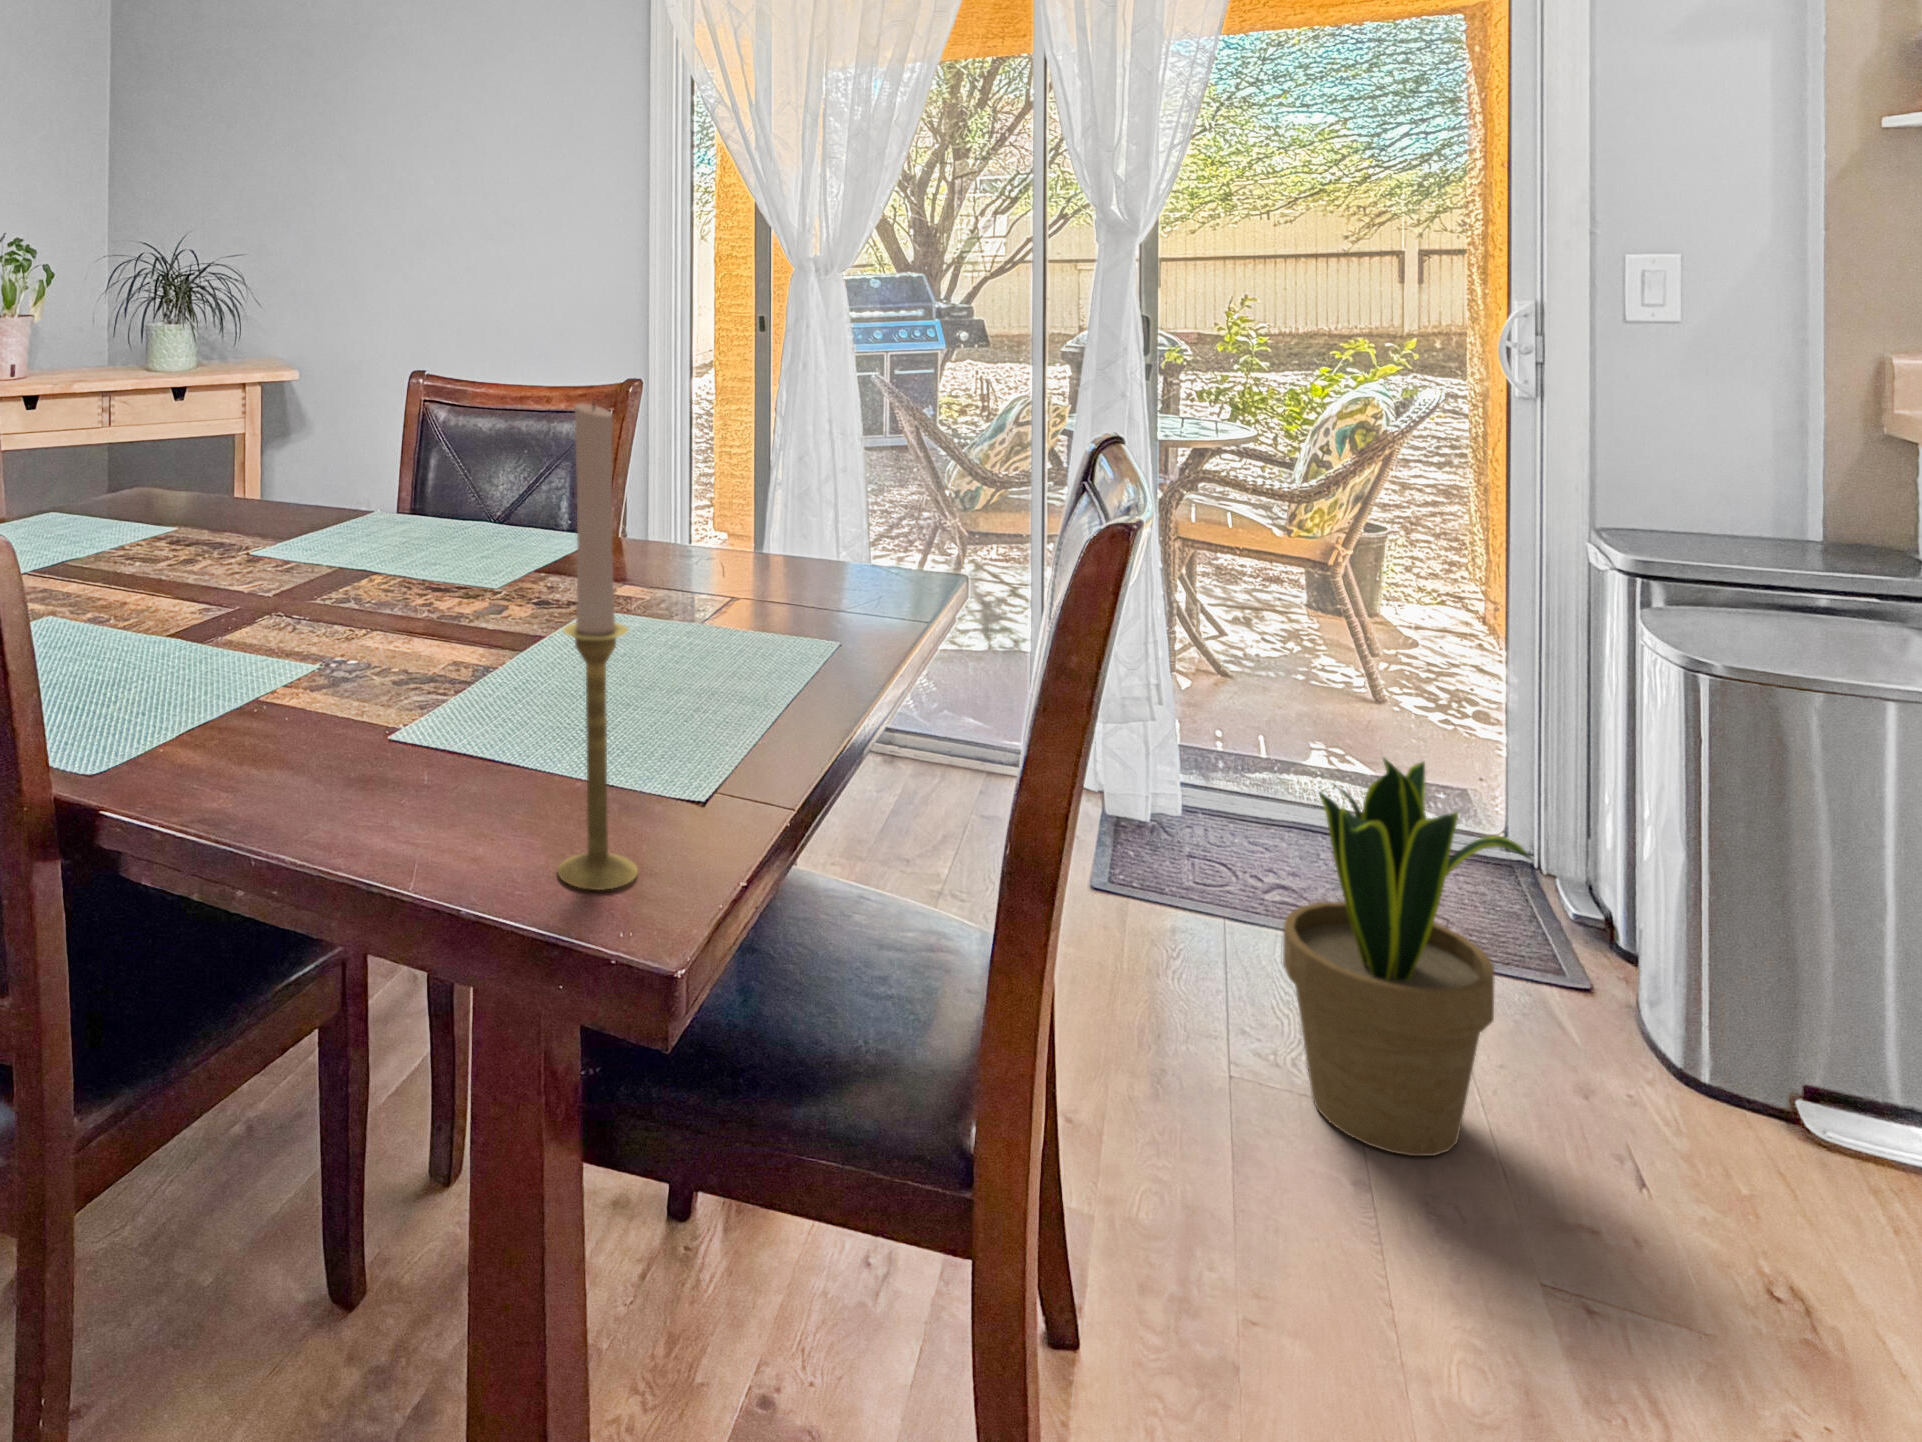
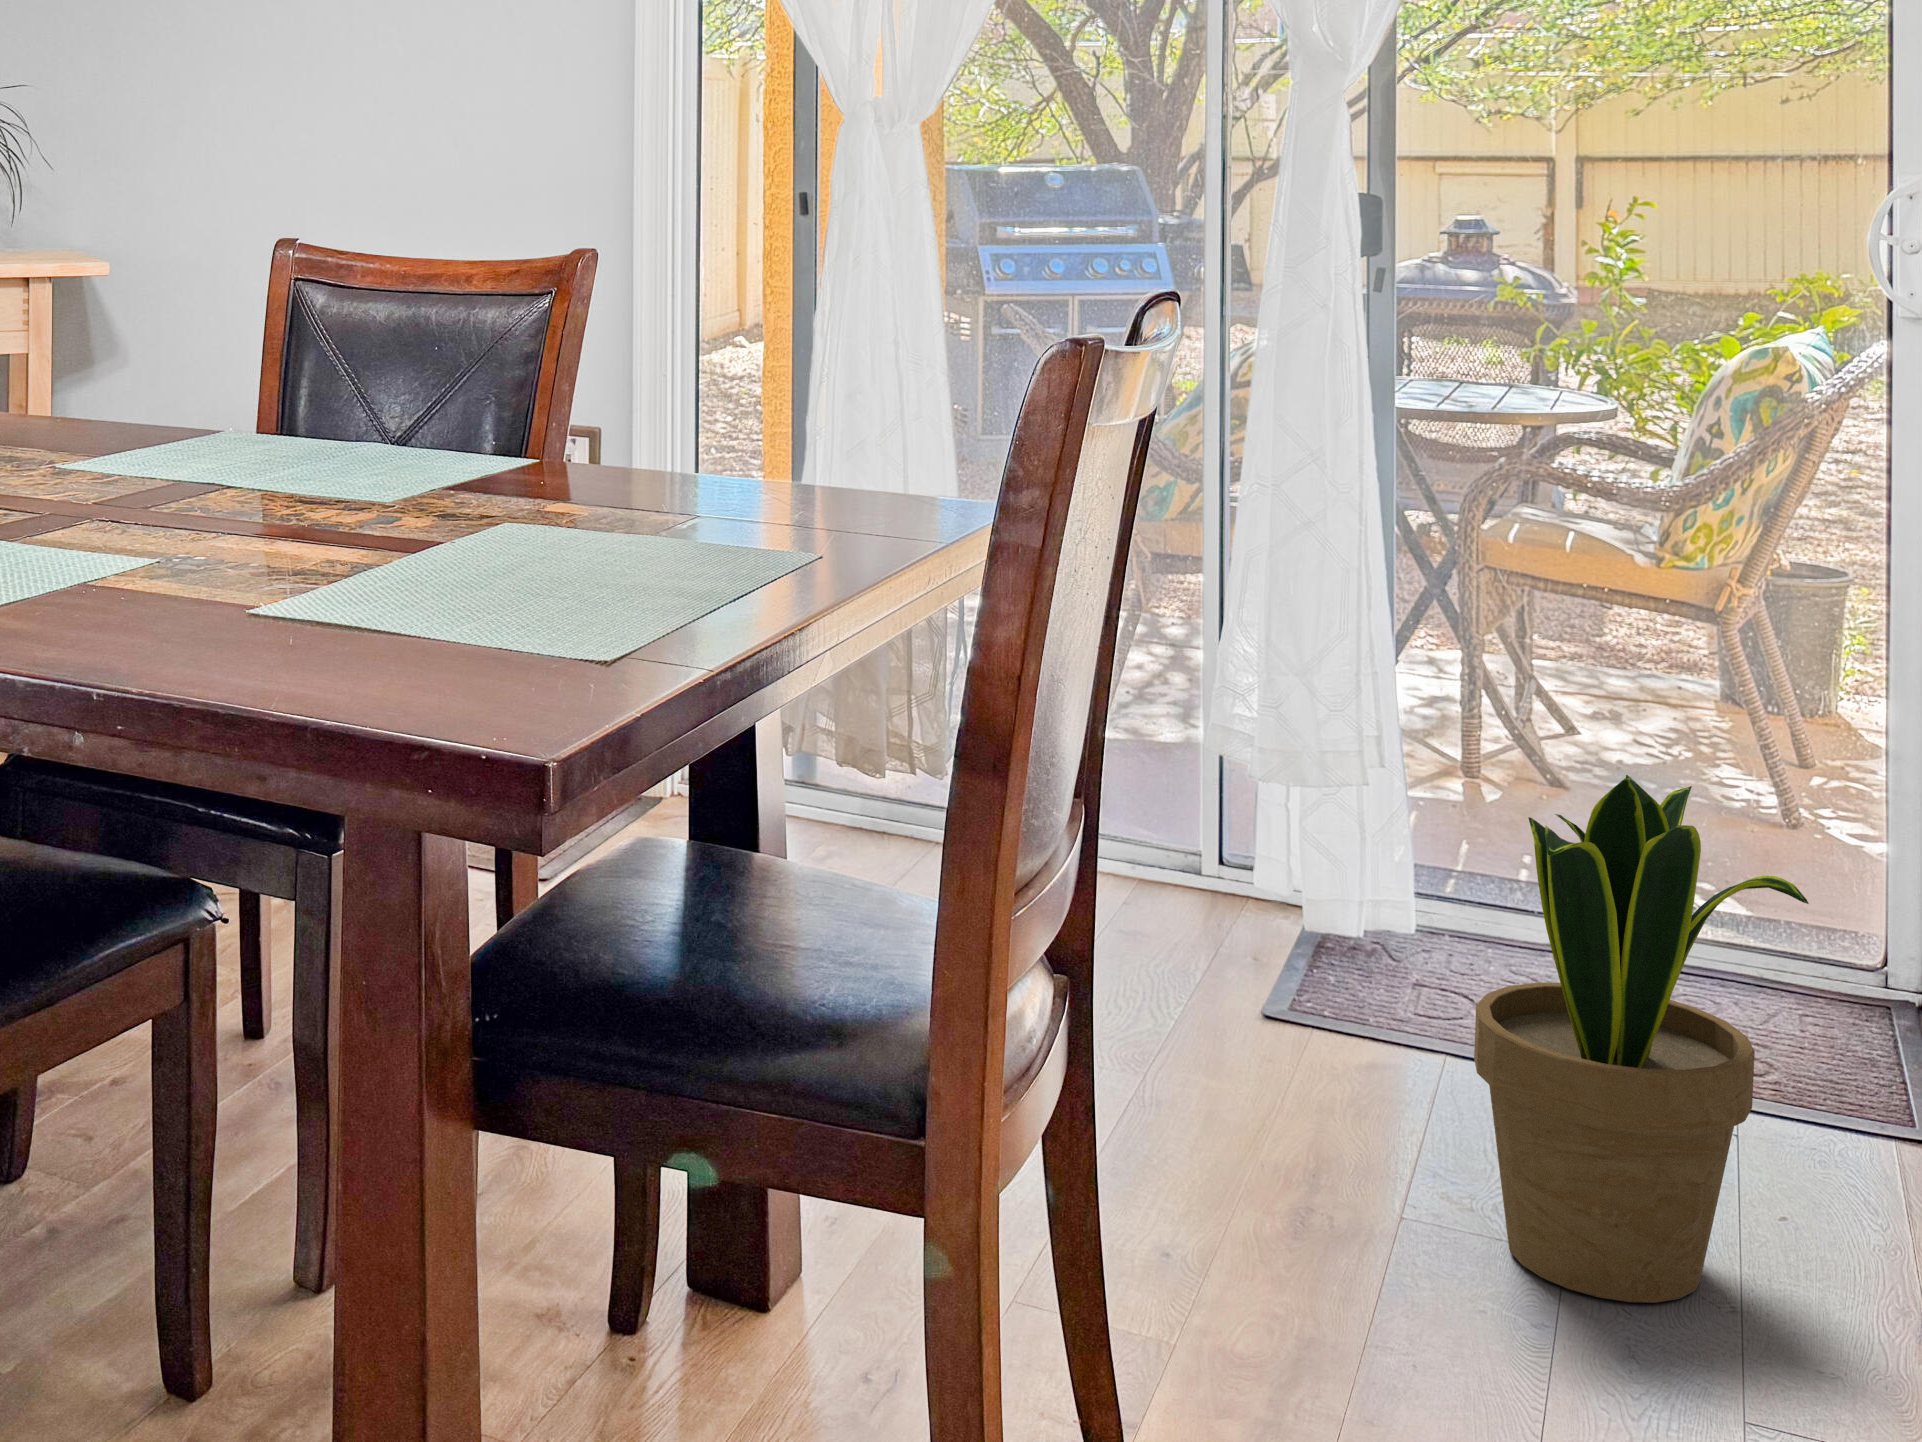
candlestick: present [558,404,638,890] -> none [435,172,527,721]

